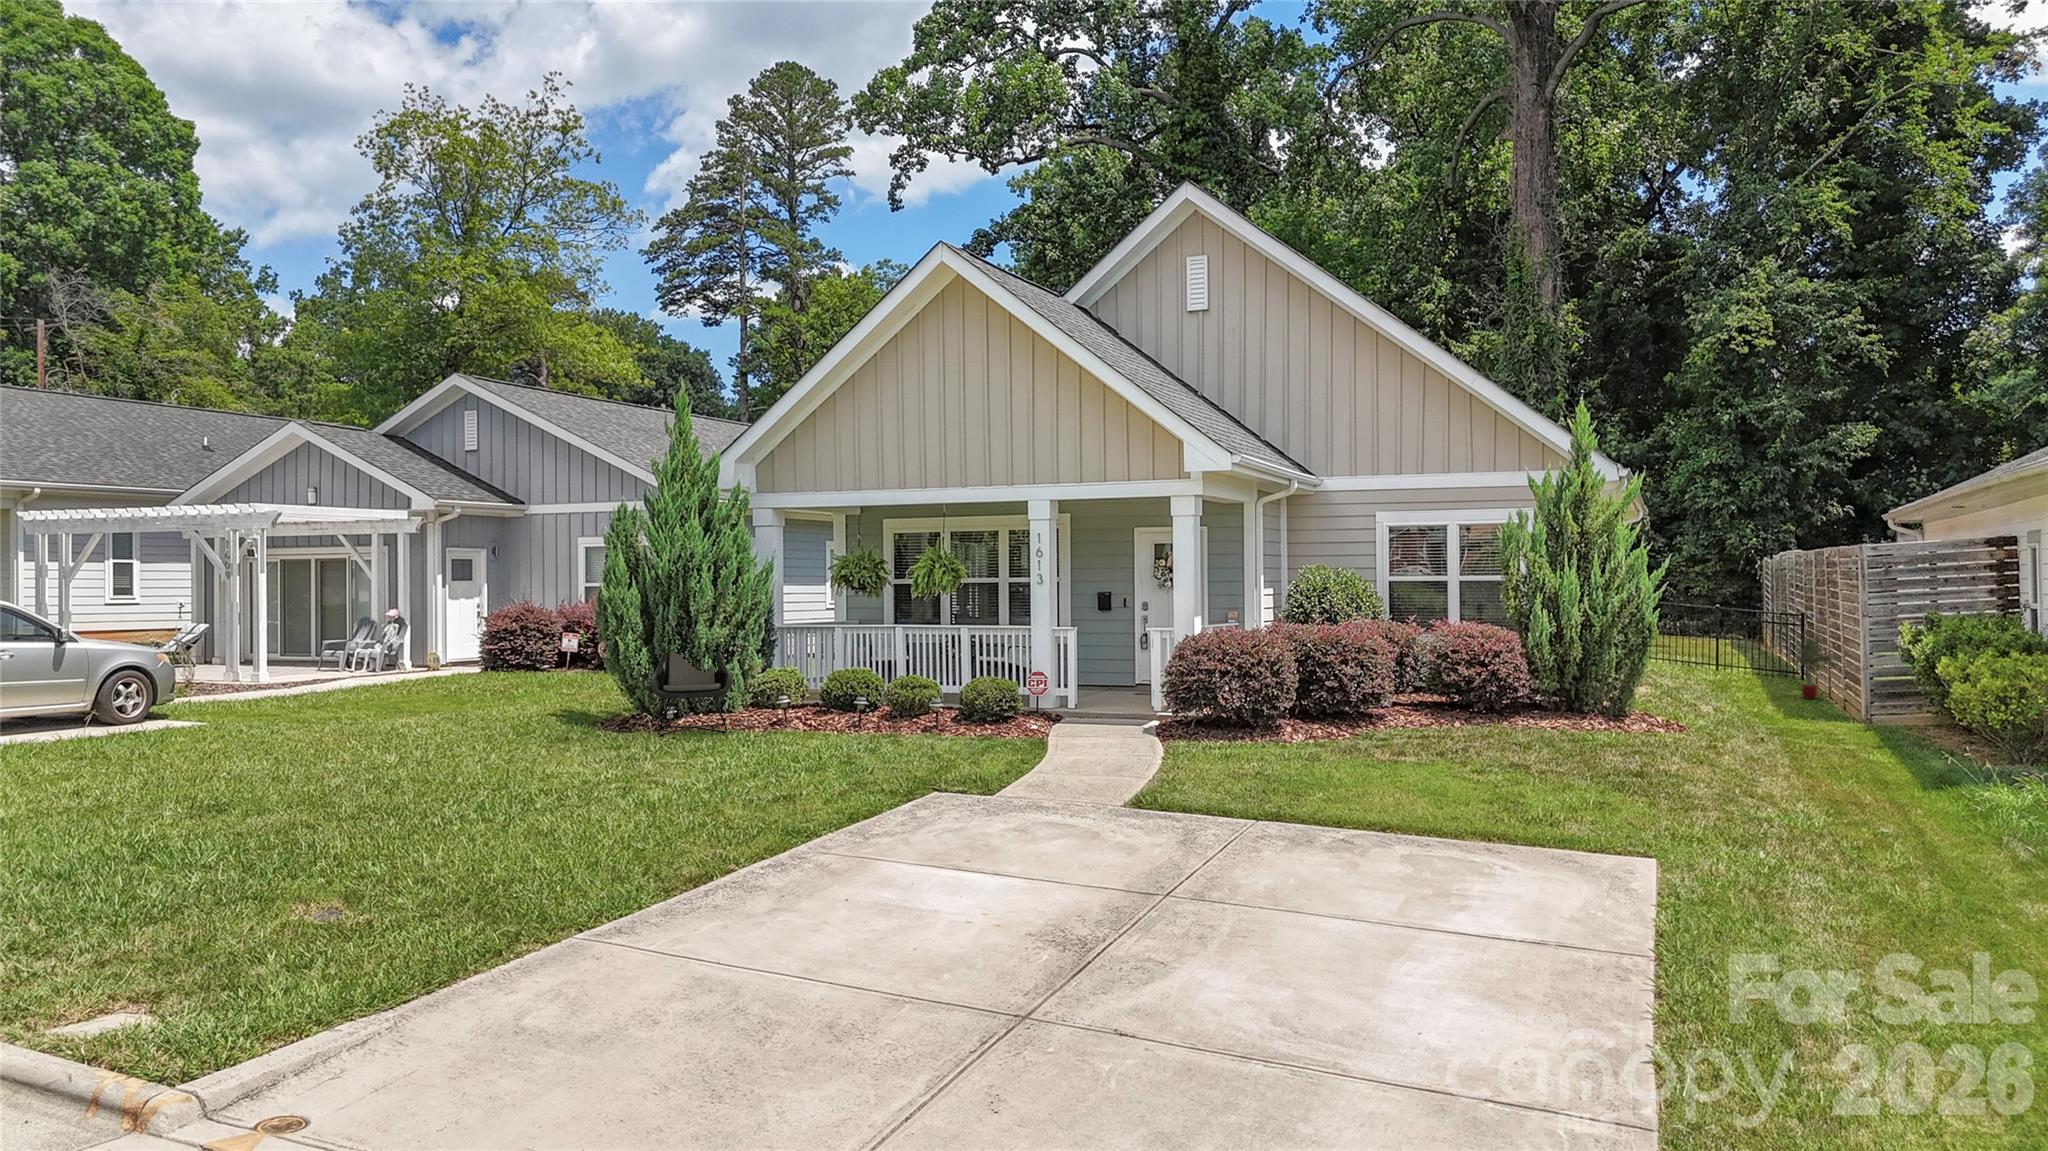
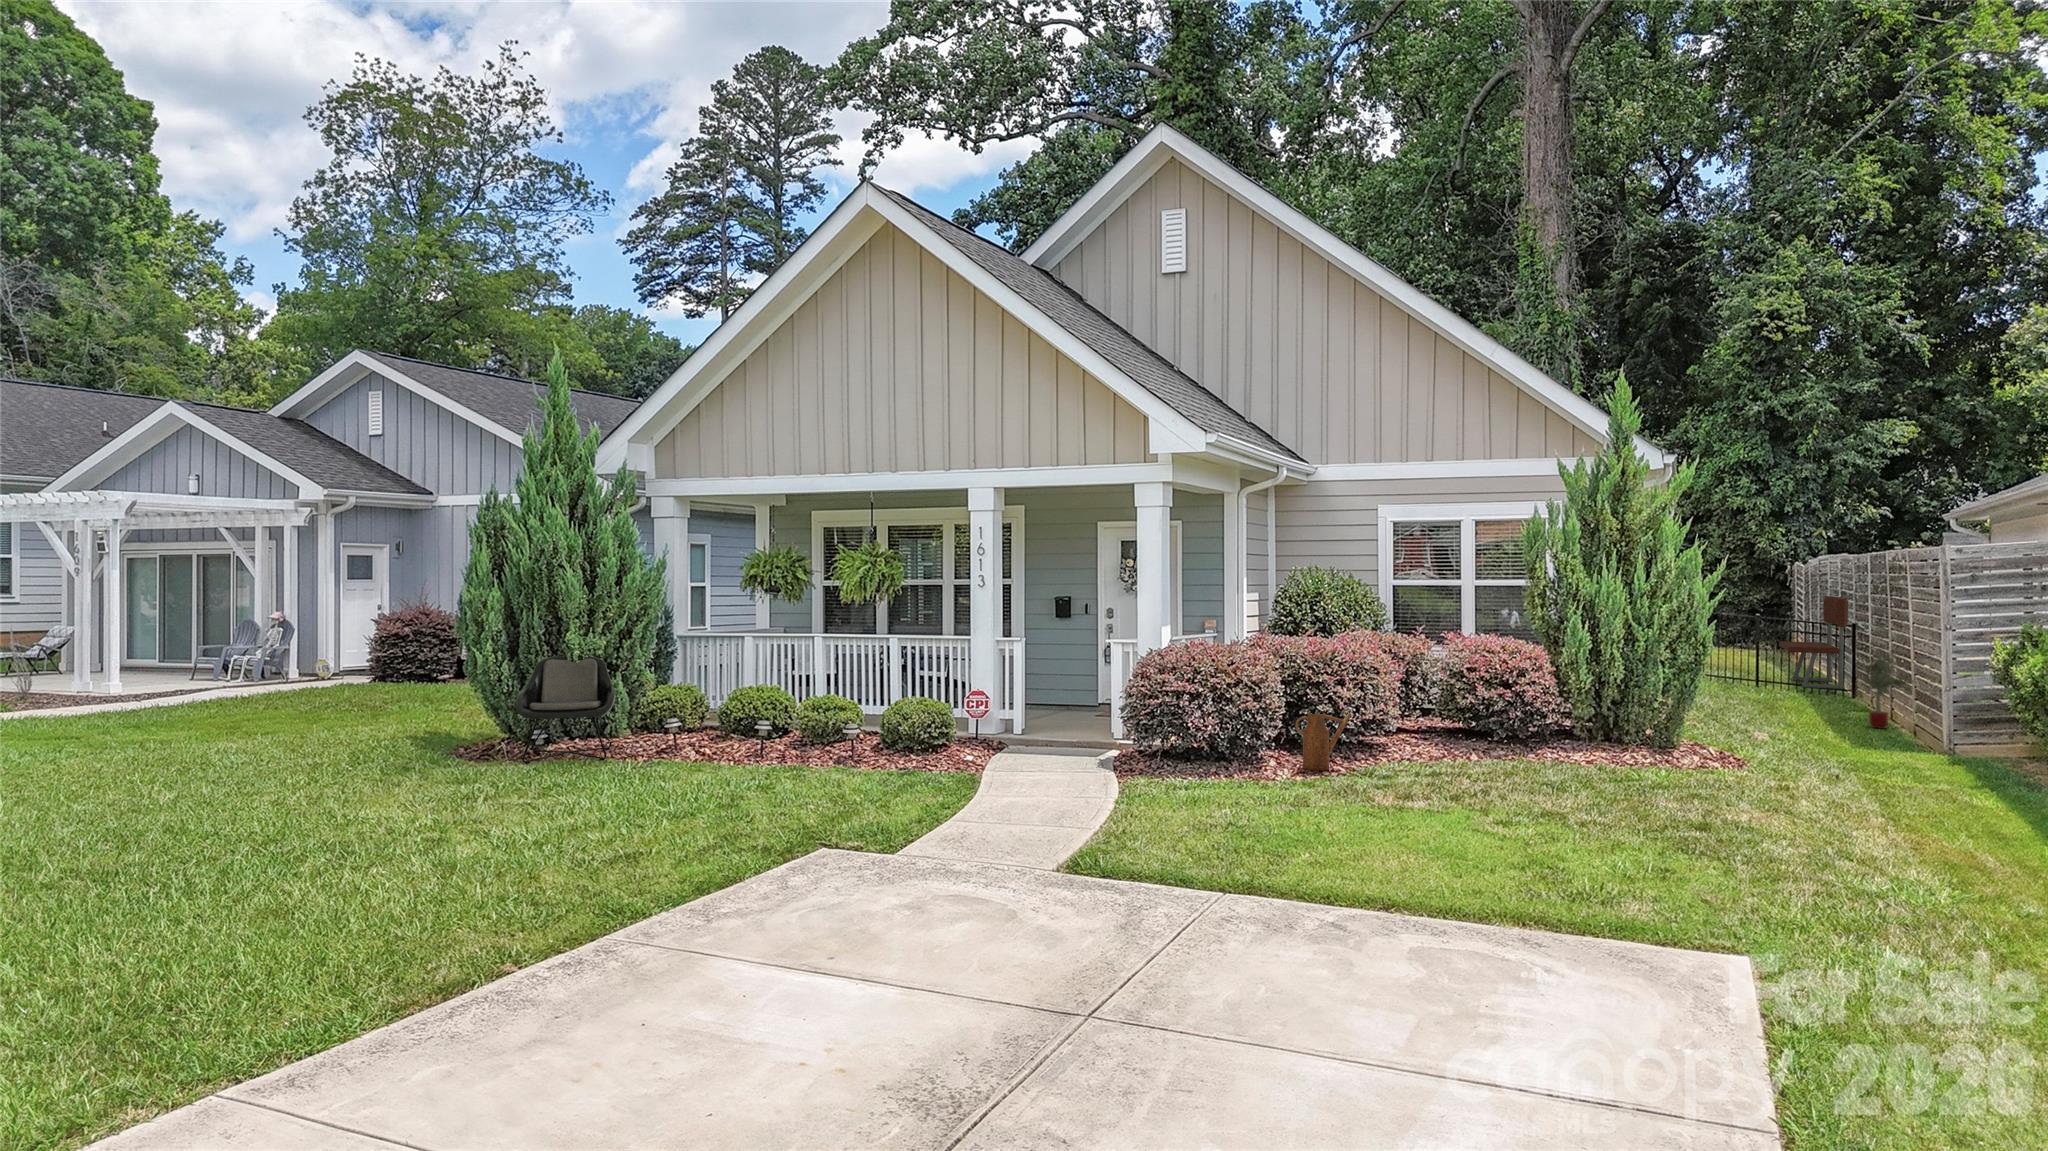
bench: none [1738,586,1797,668] -> present [1779,596,1848,689]
watering can: none [1310,686,1357,735] -> present [1295,712,1351,771]

